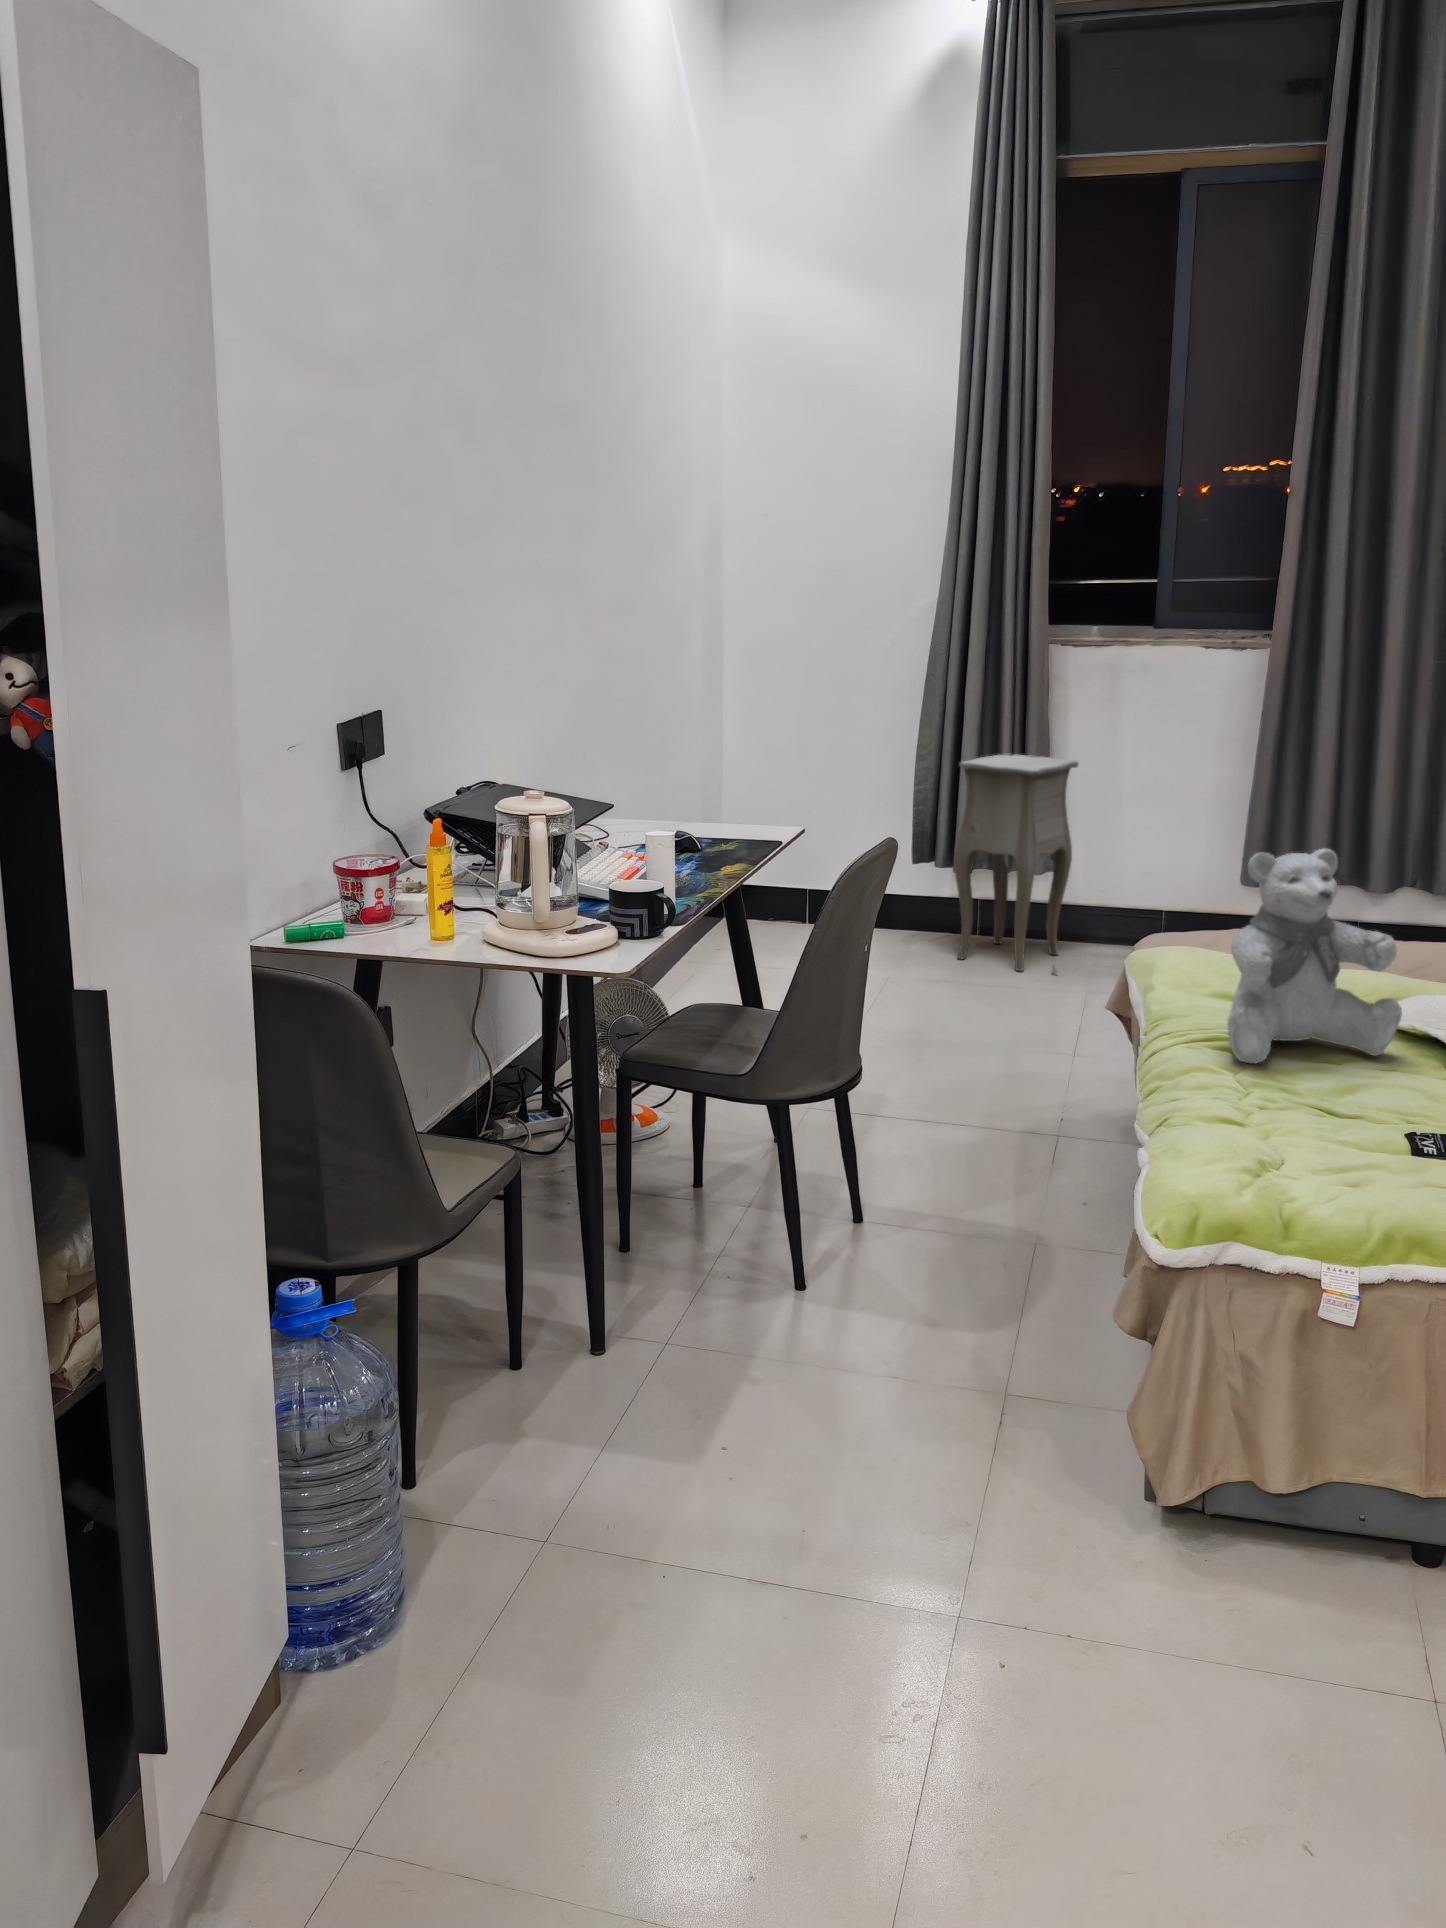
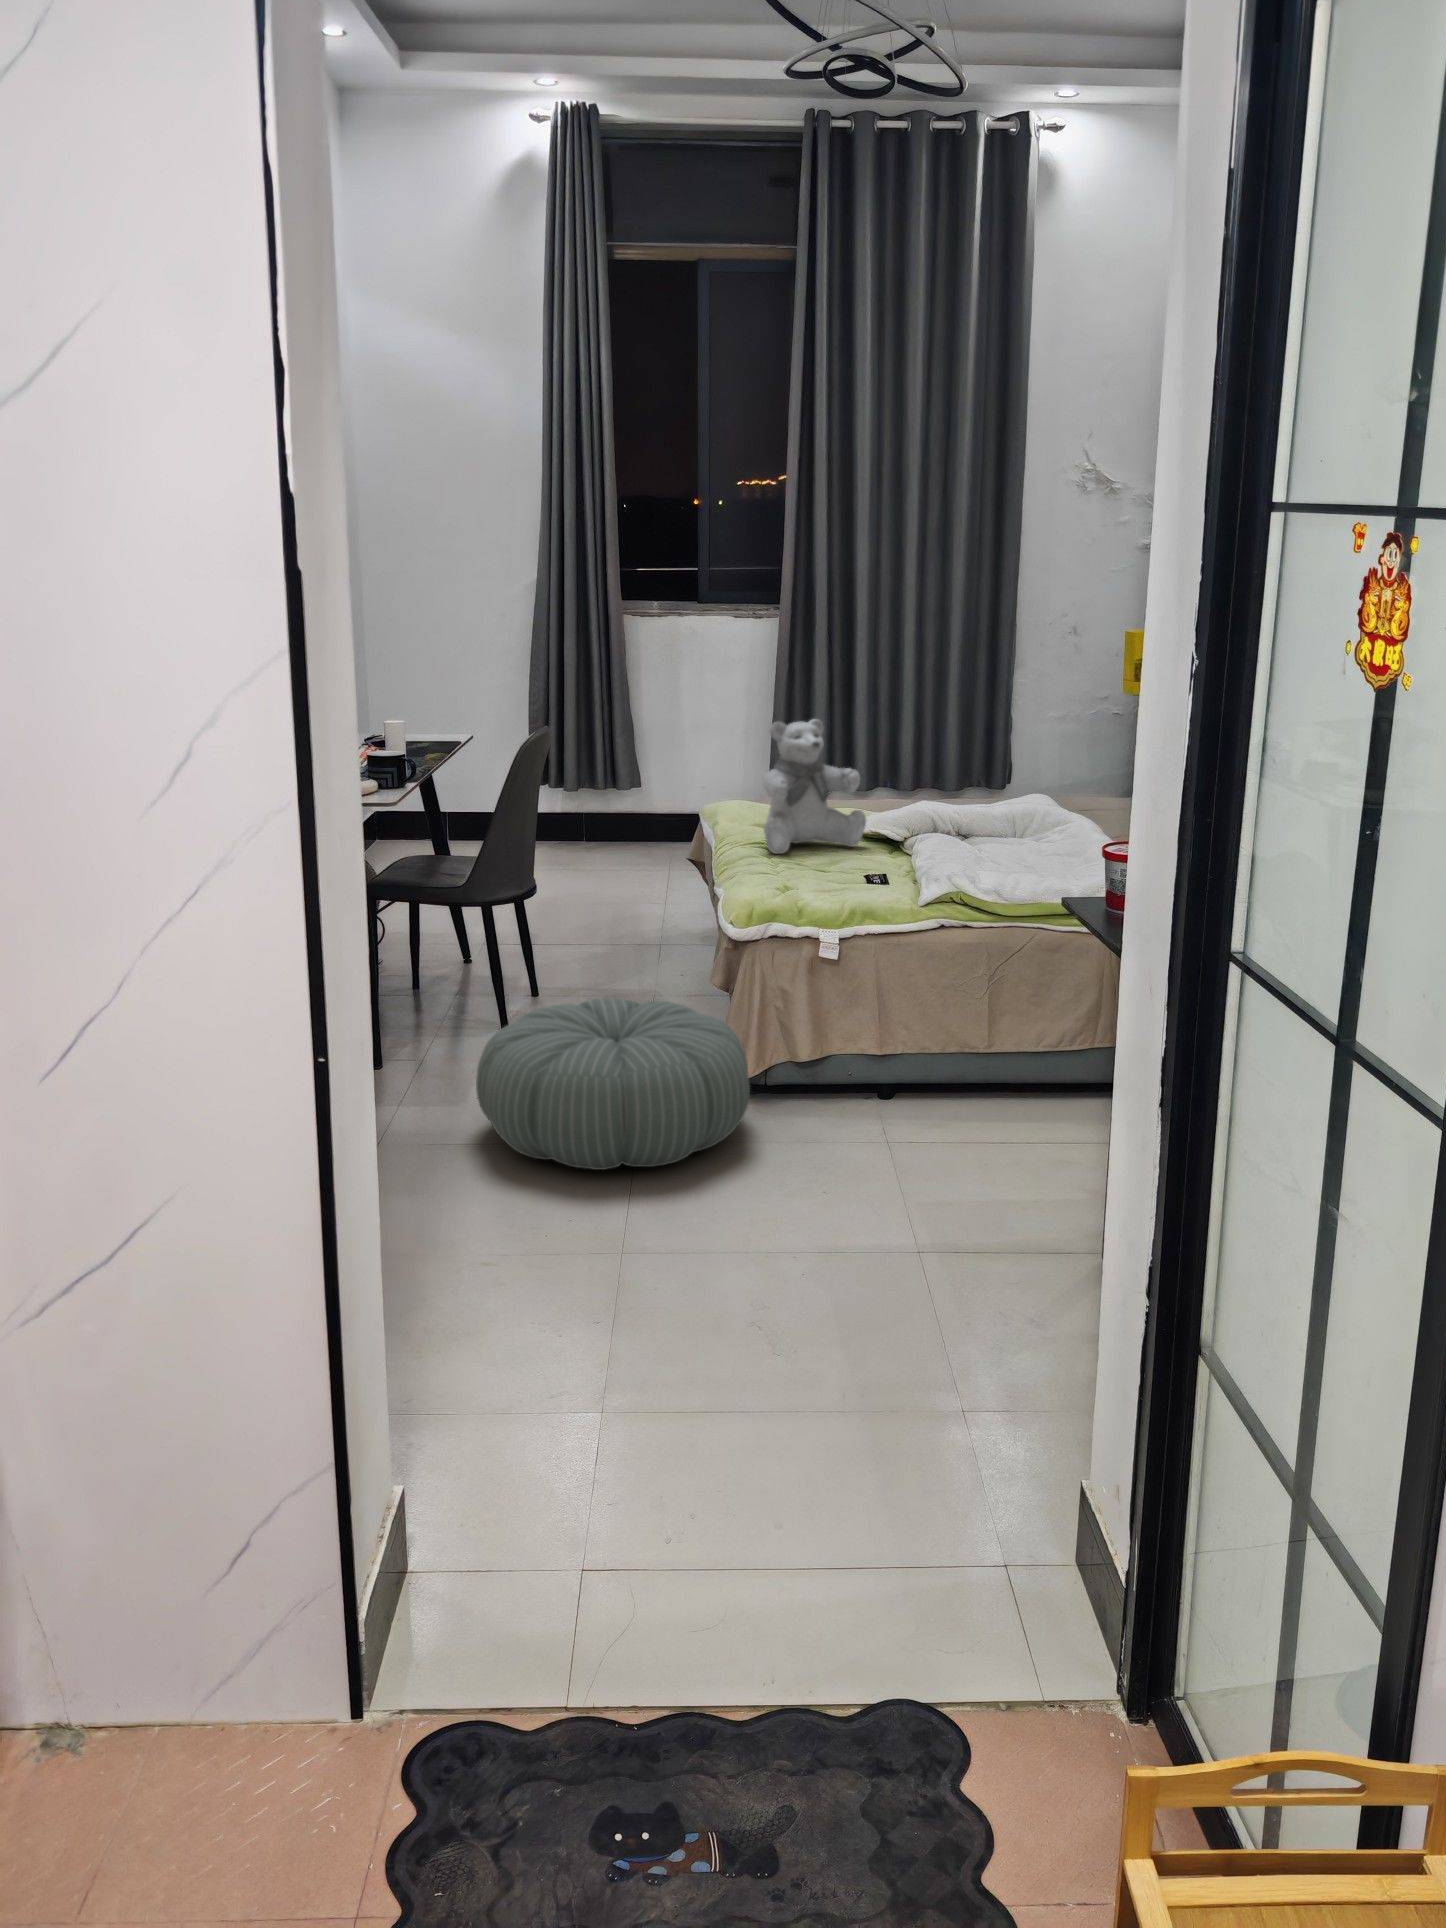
side table: present [954,755,1078,973] -> none [562,697,651,860]
pouf: none [707,1326,1174,1705] -> present [476,998,750,1170]

